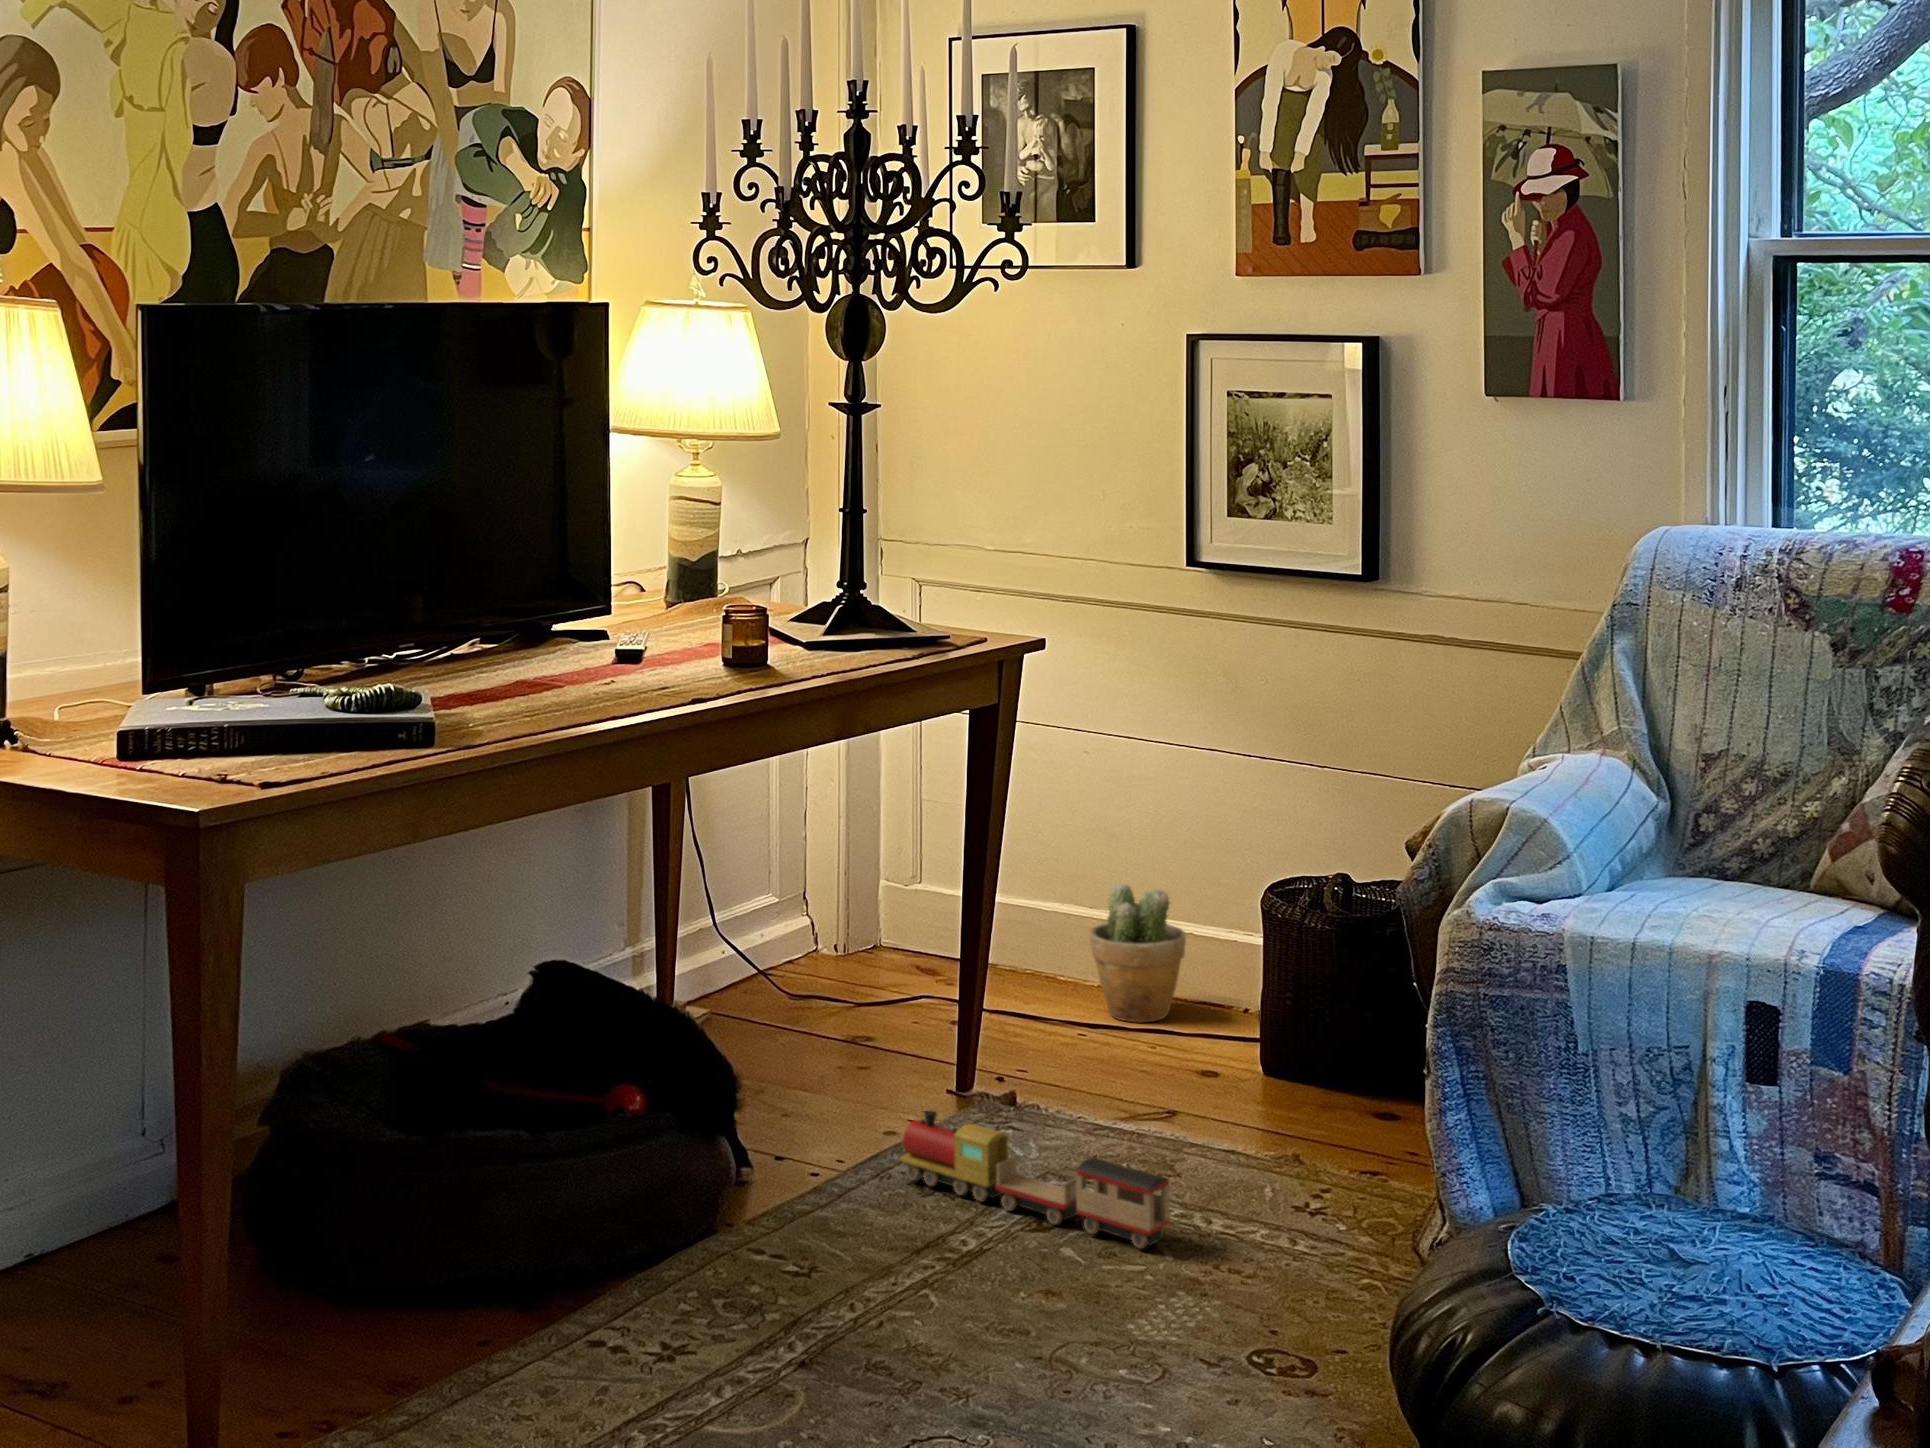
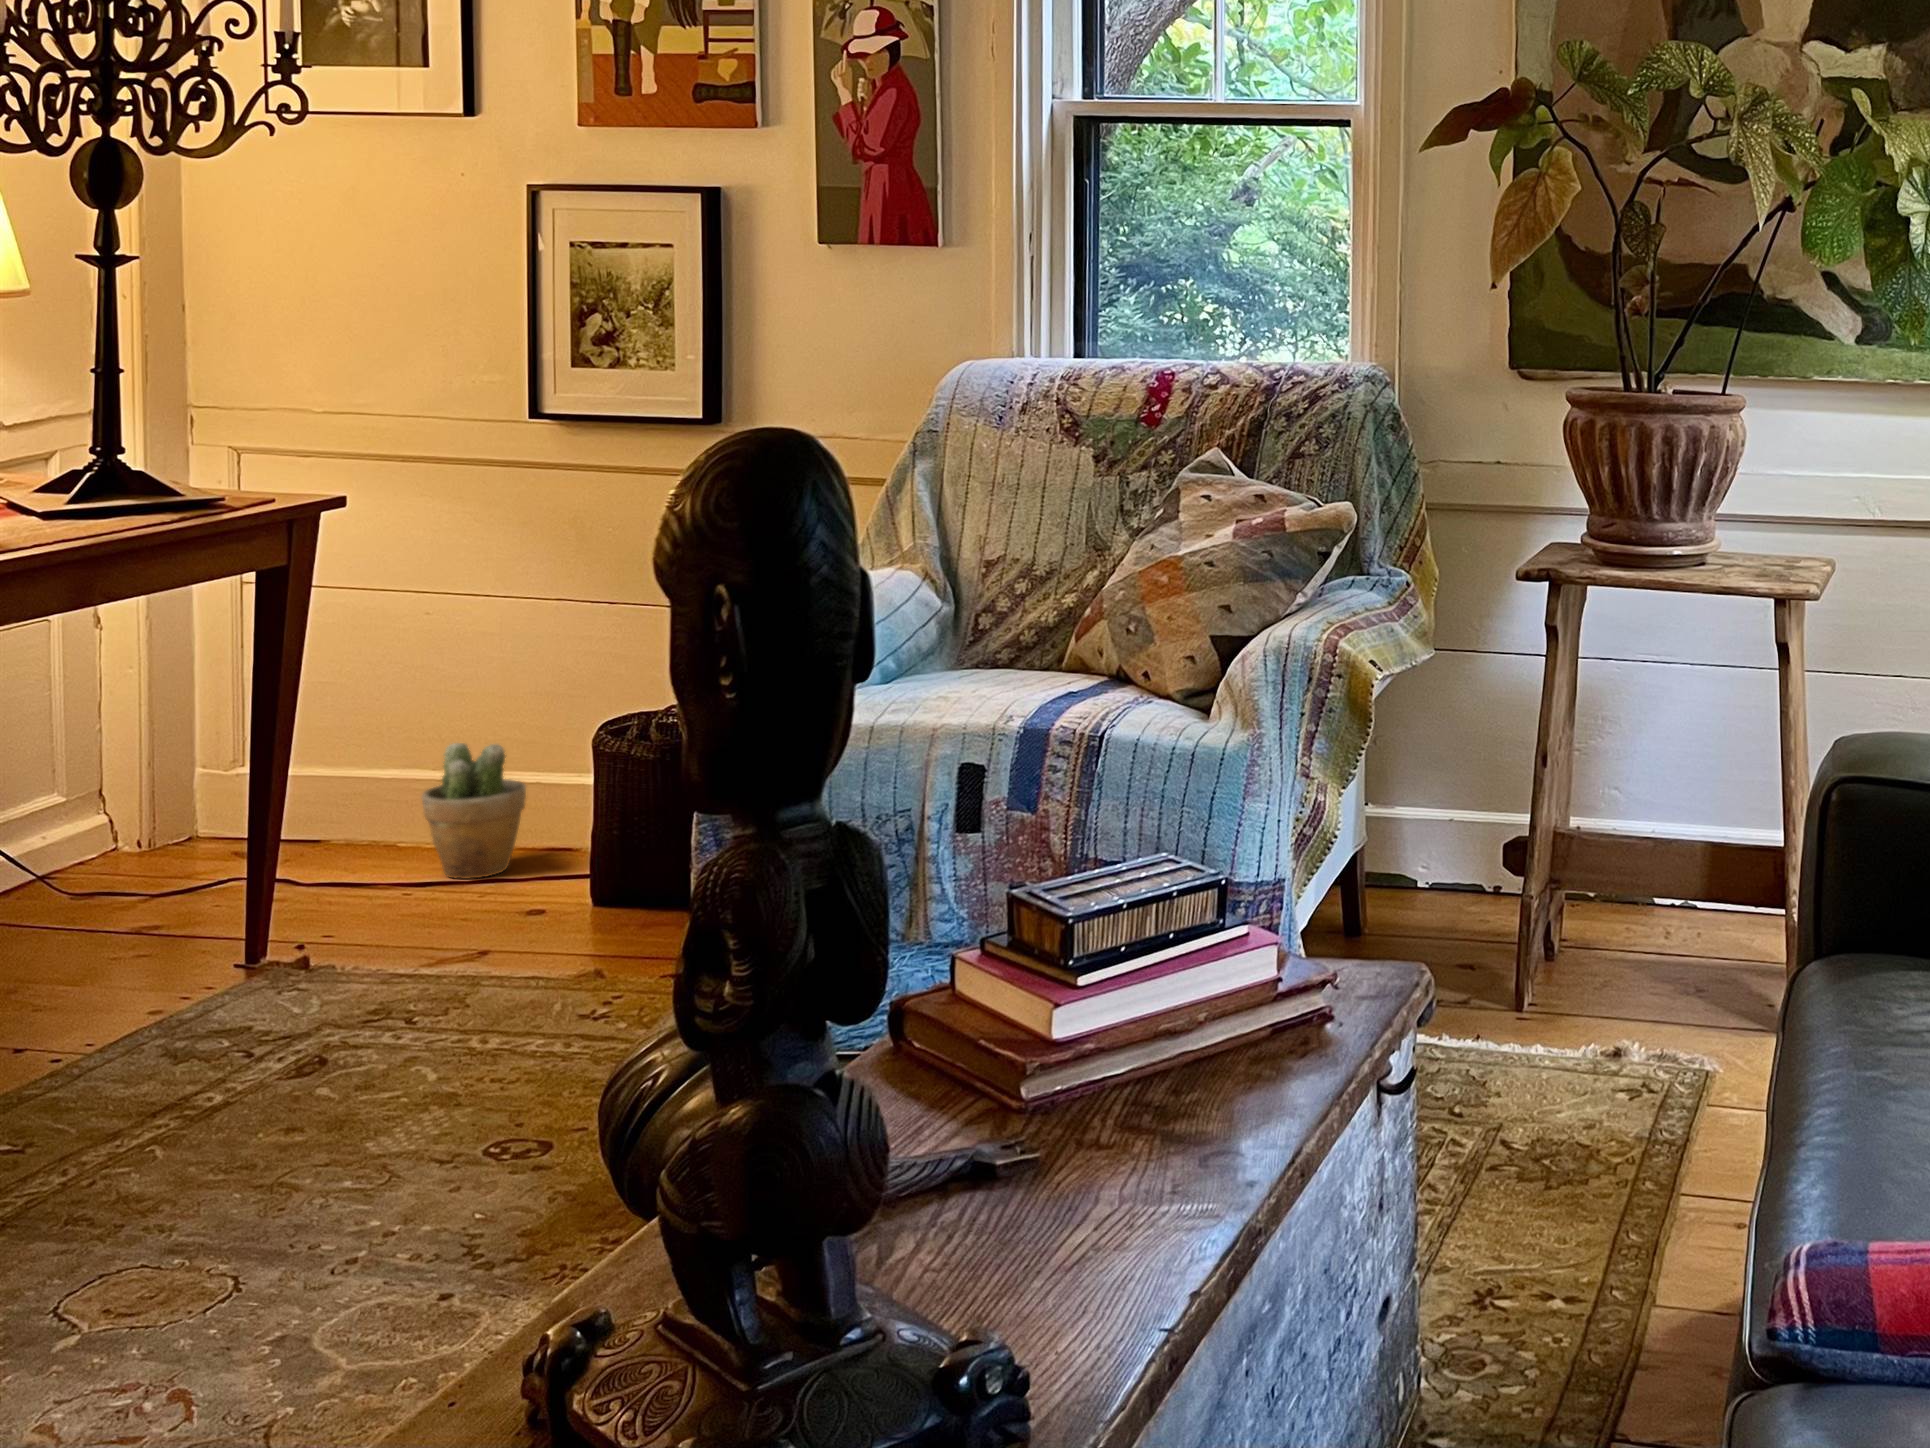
toy train: present [899,1111,1170,1249] -> none [150,970,433,1071]

